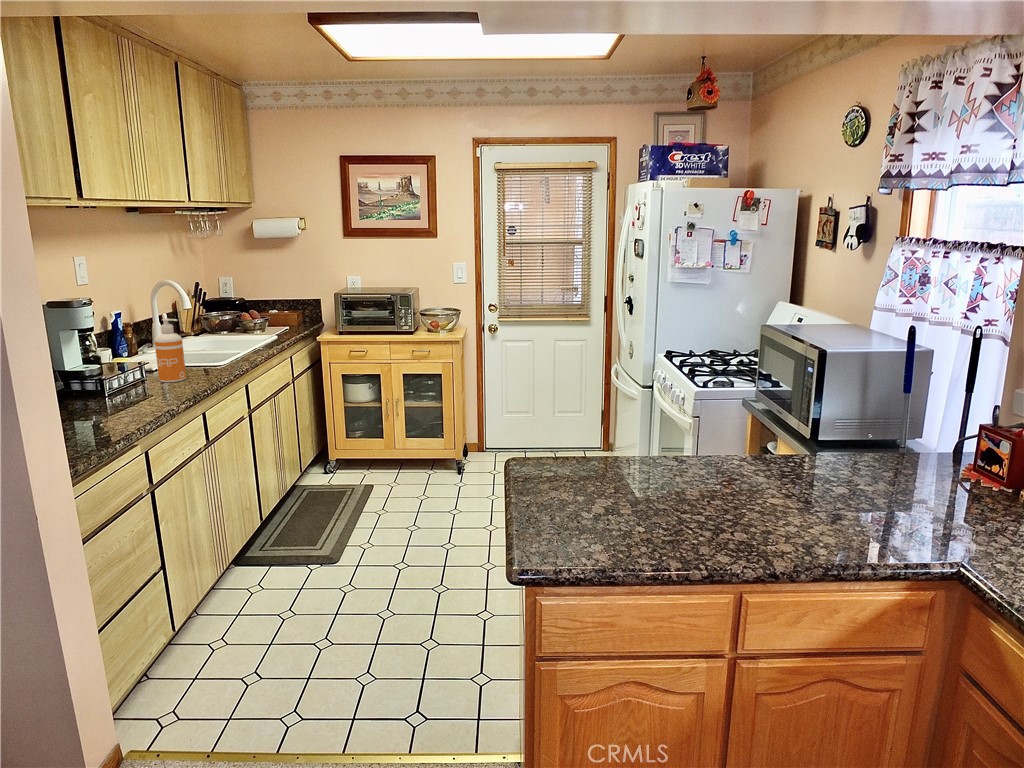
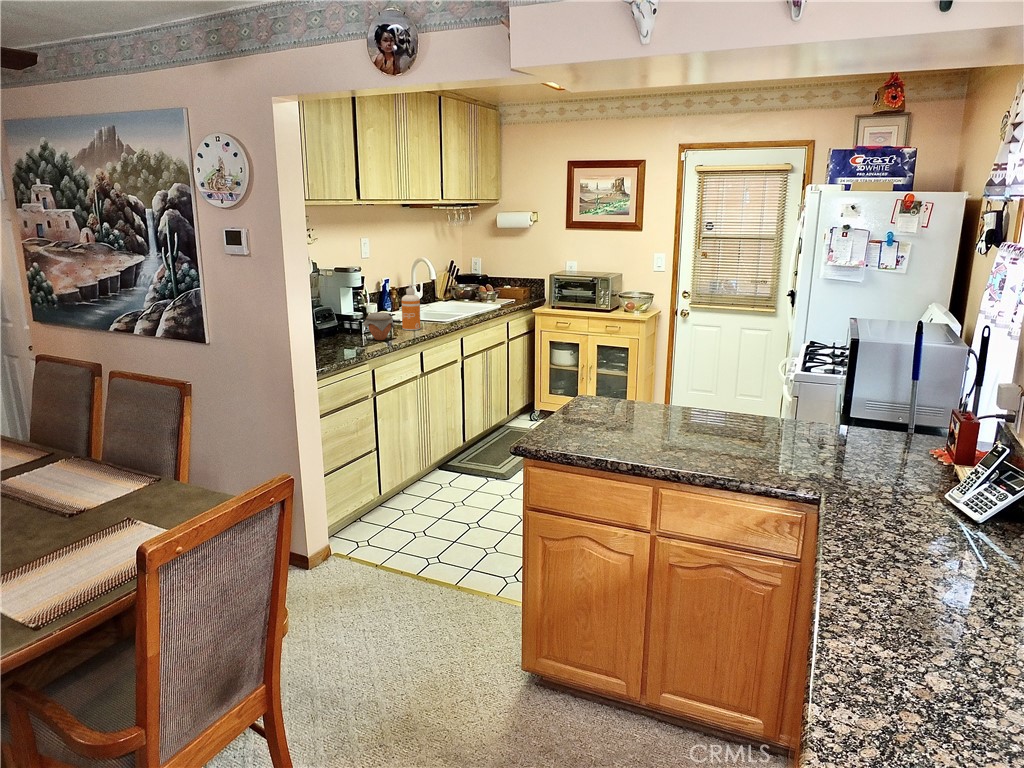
jar: none [105,362,155,402] -> present [363,312,394,340]

